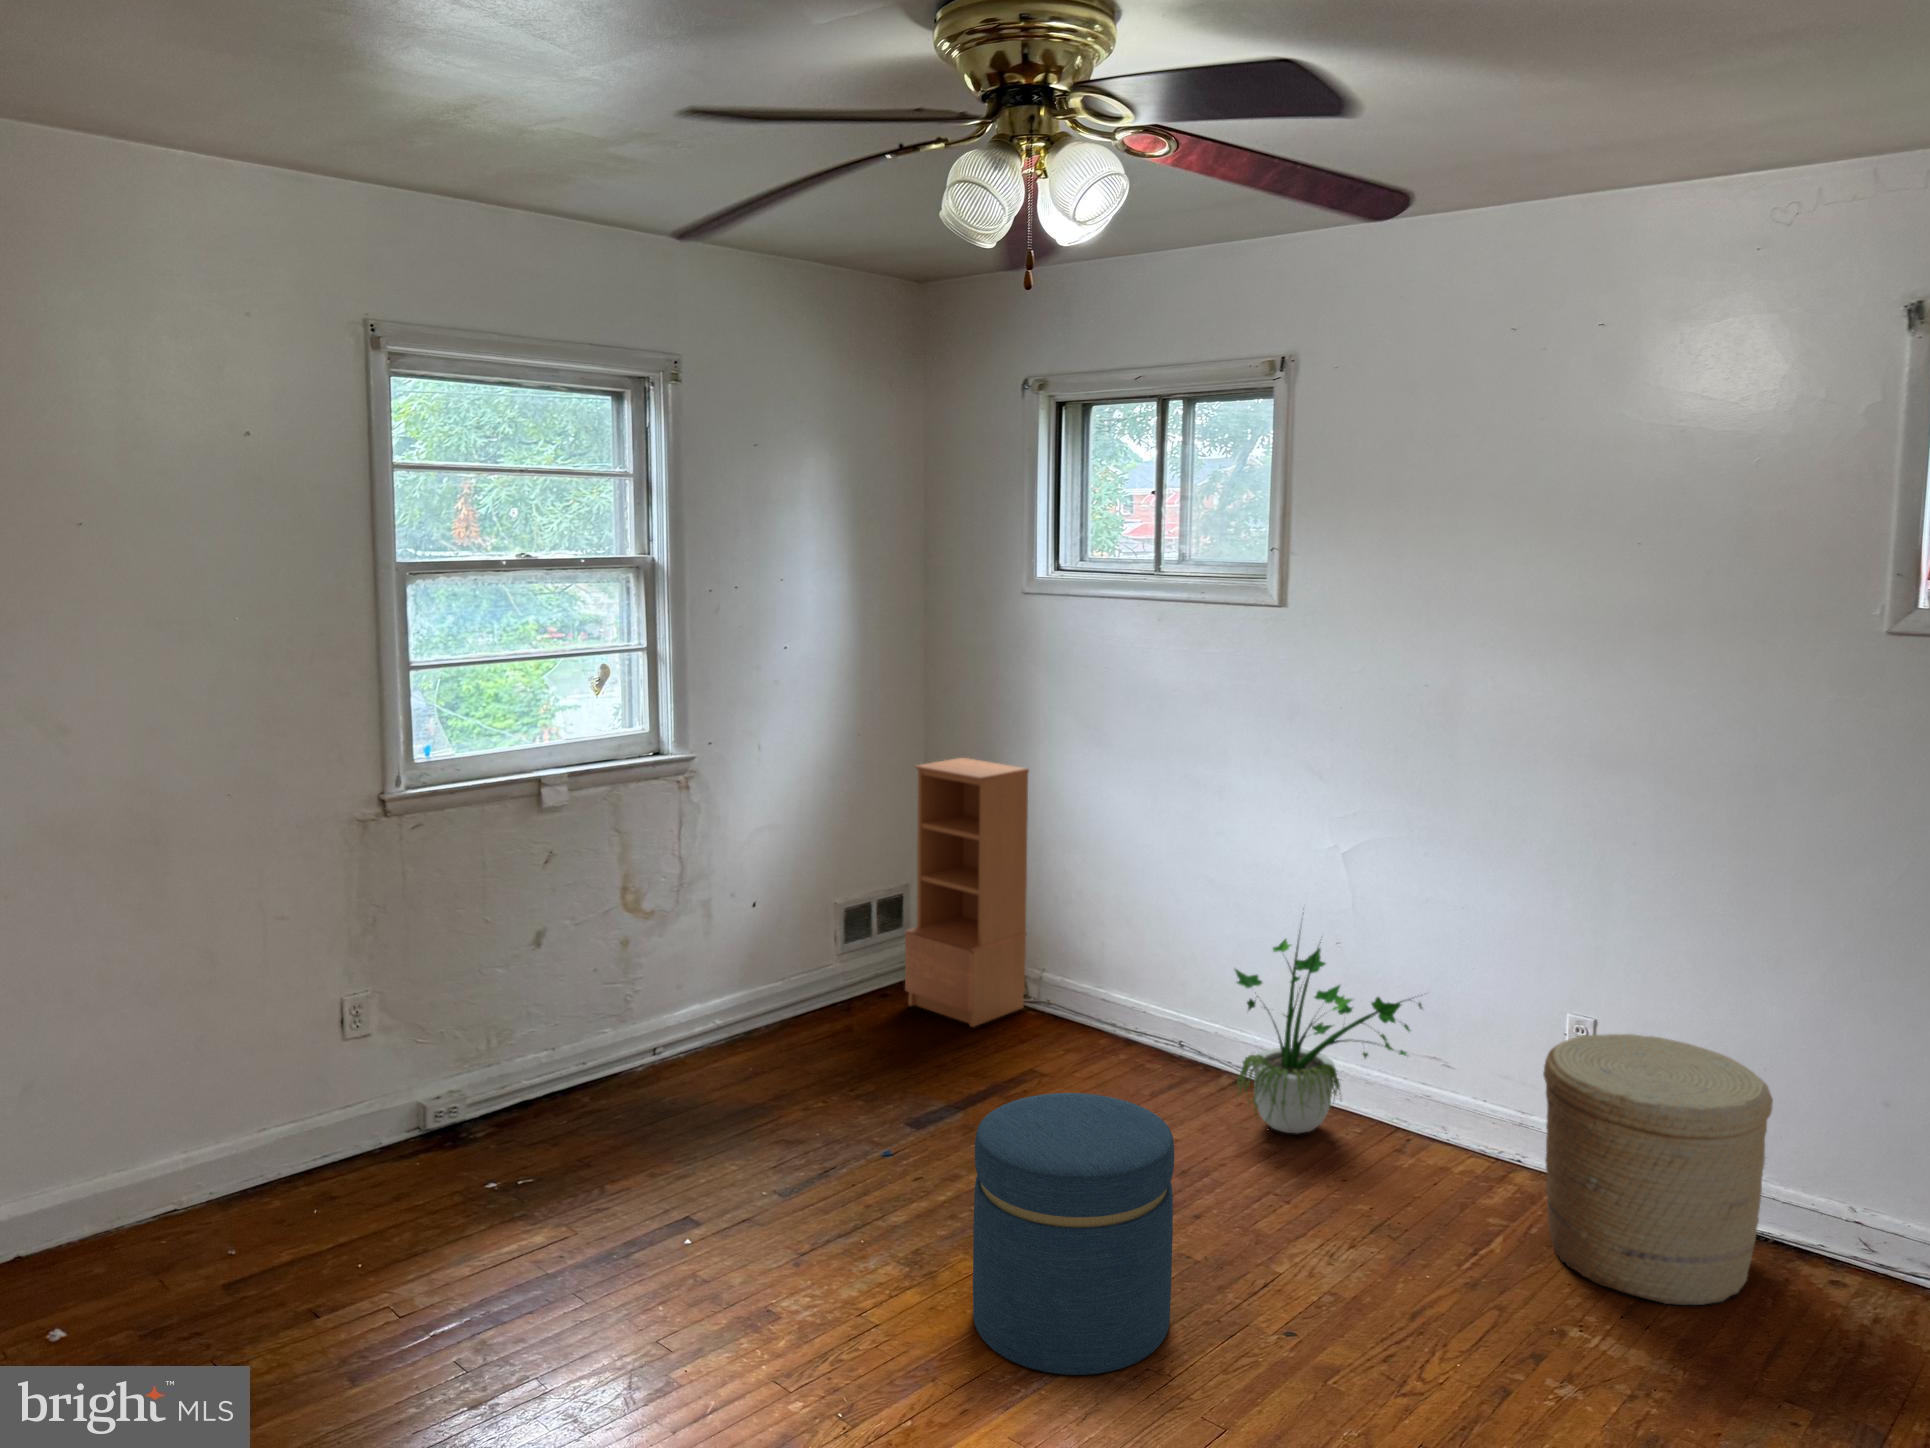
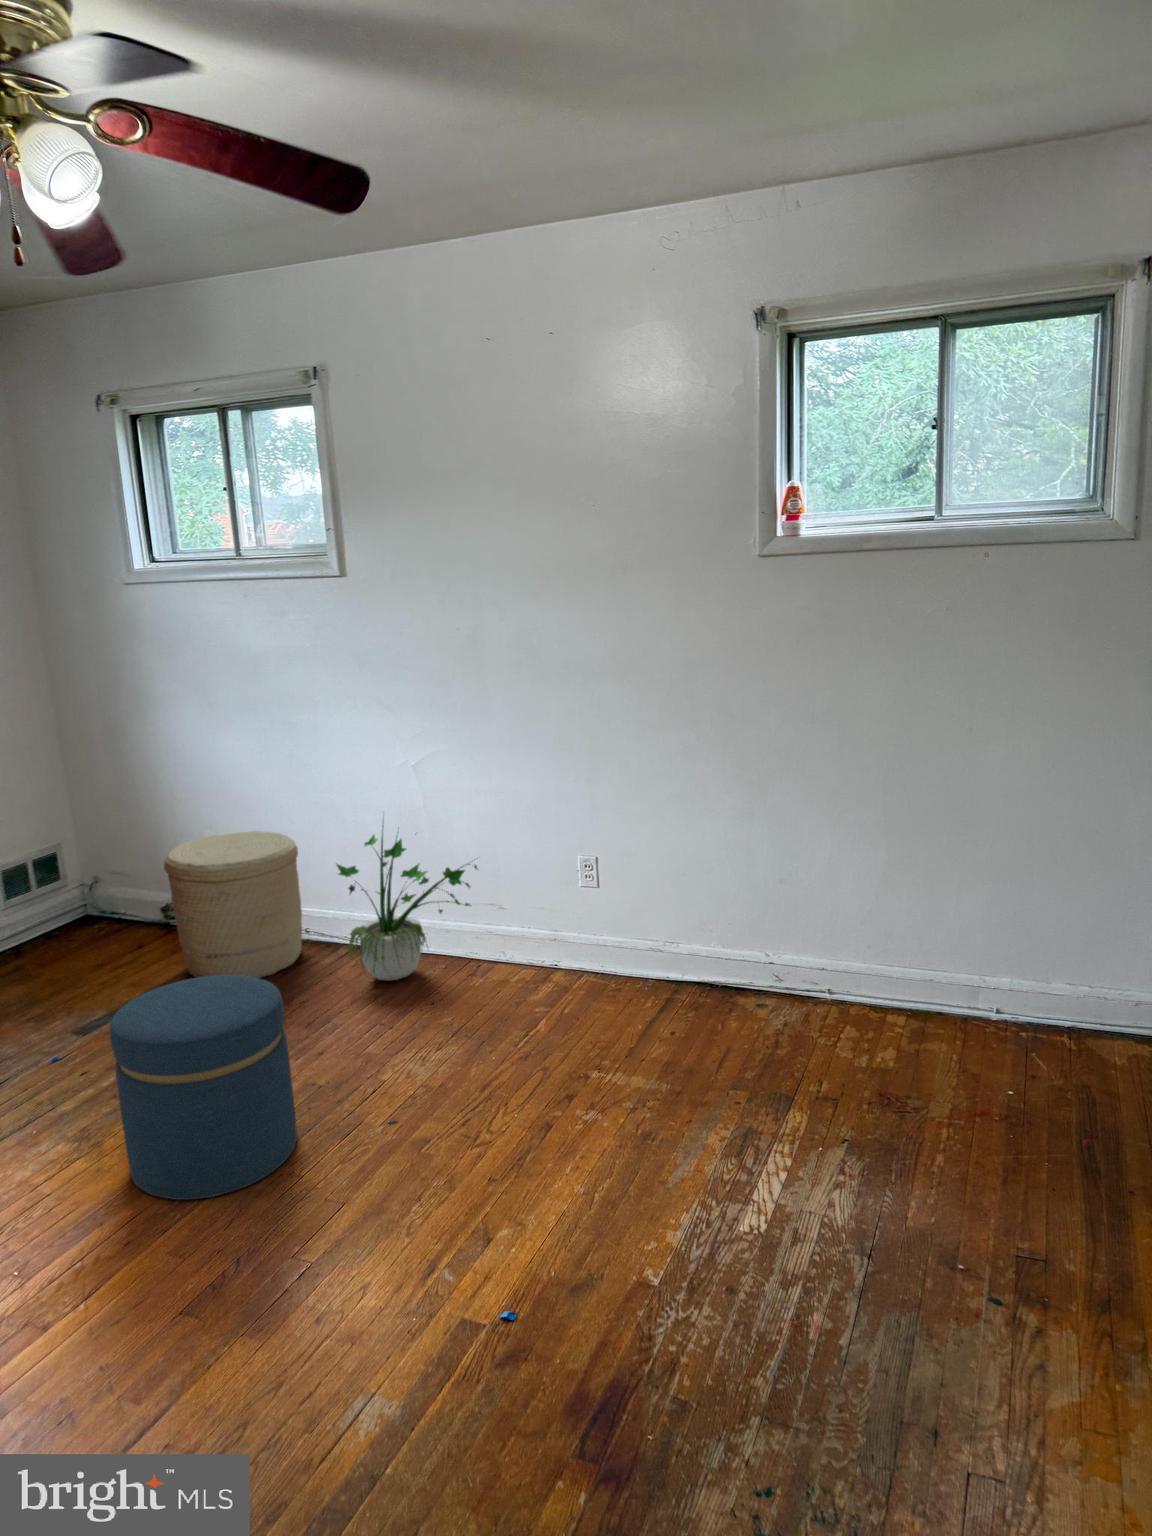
bookcase: present [905,758,1029,1027] -> none [46,729,175,949]
woven basket: present [1543,1034,1773,1305] -> present [164,831,302,978]

